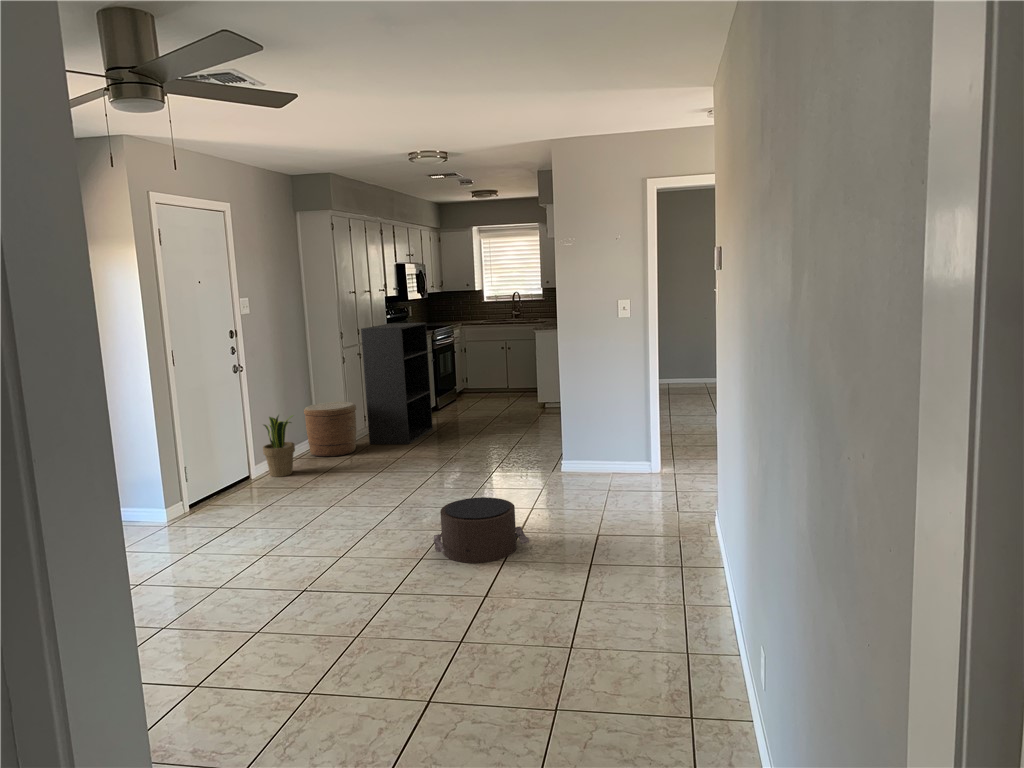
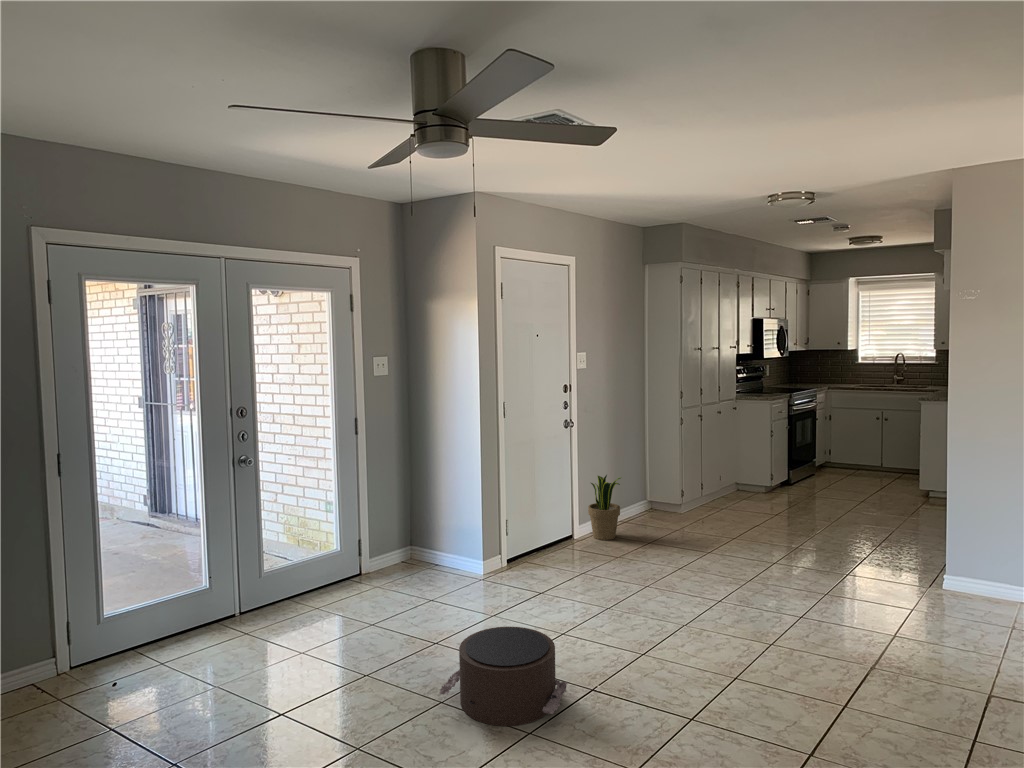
bookshelf: present [361,322,433,444] -> none [703,385,780,523]
woven basket: present [304,402,356,457] -> none [635,465,691,525]
pouf: present [433,497,529,563] -> present [439,626,568,726]

